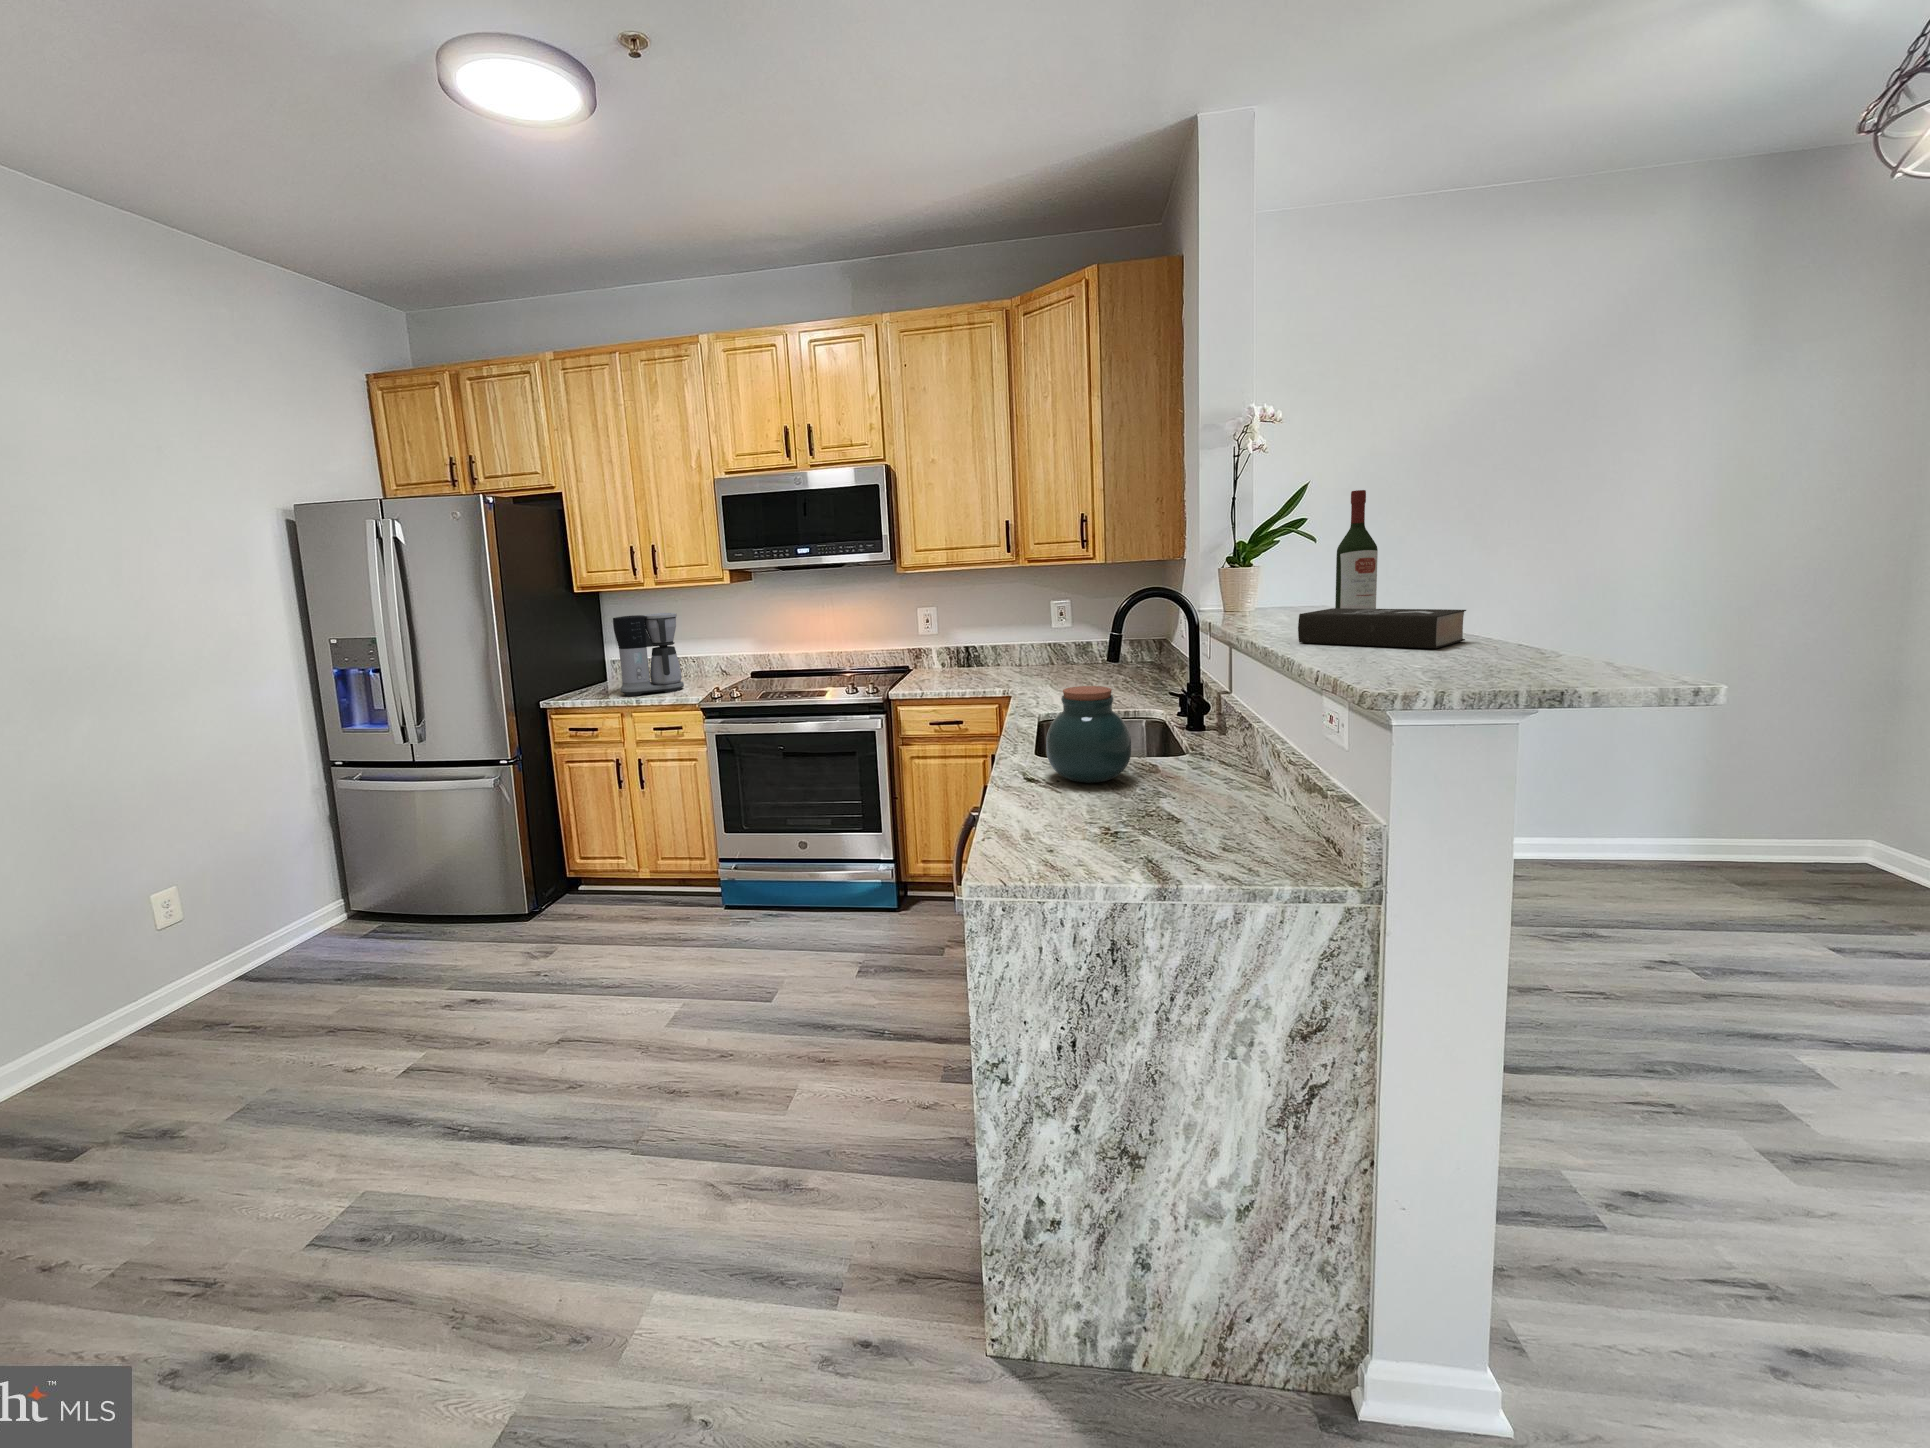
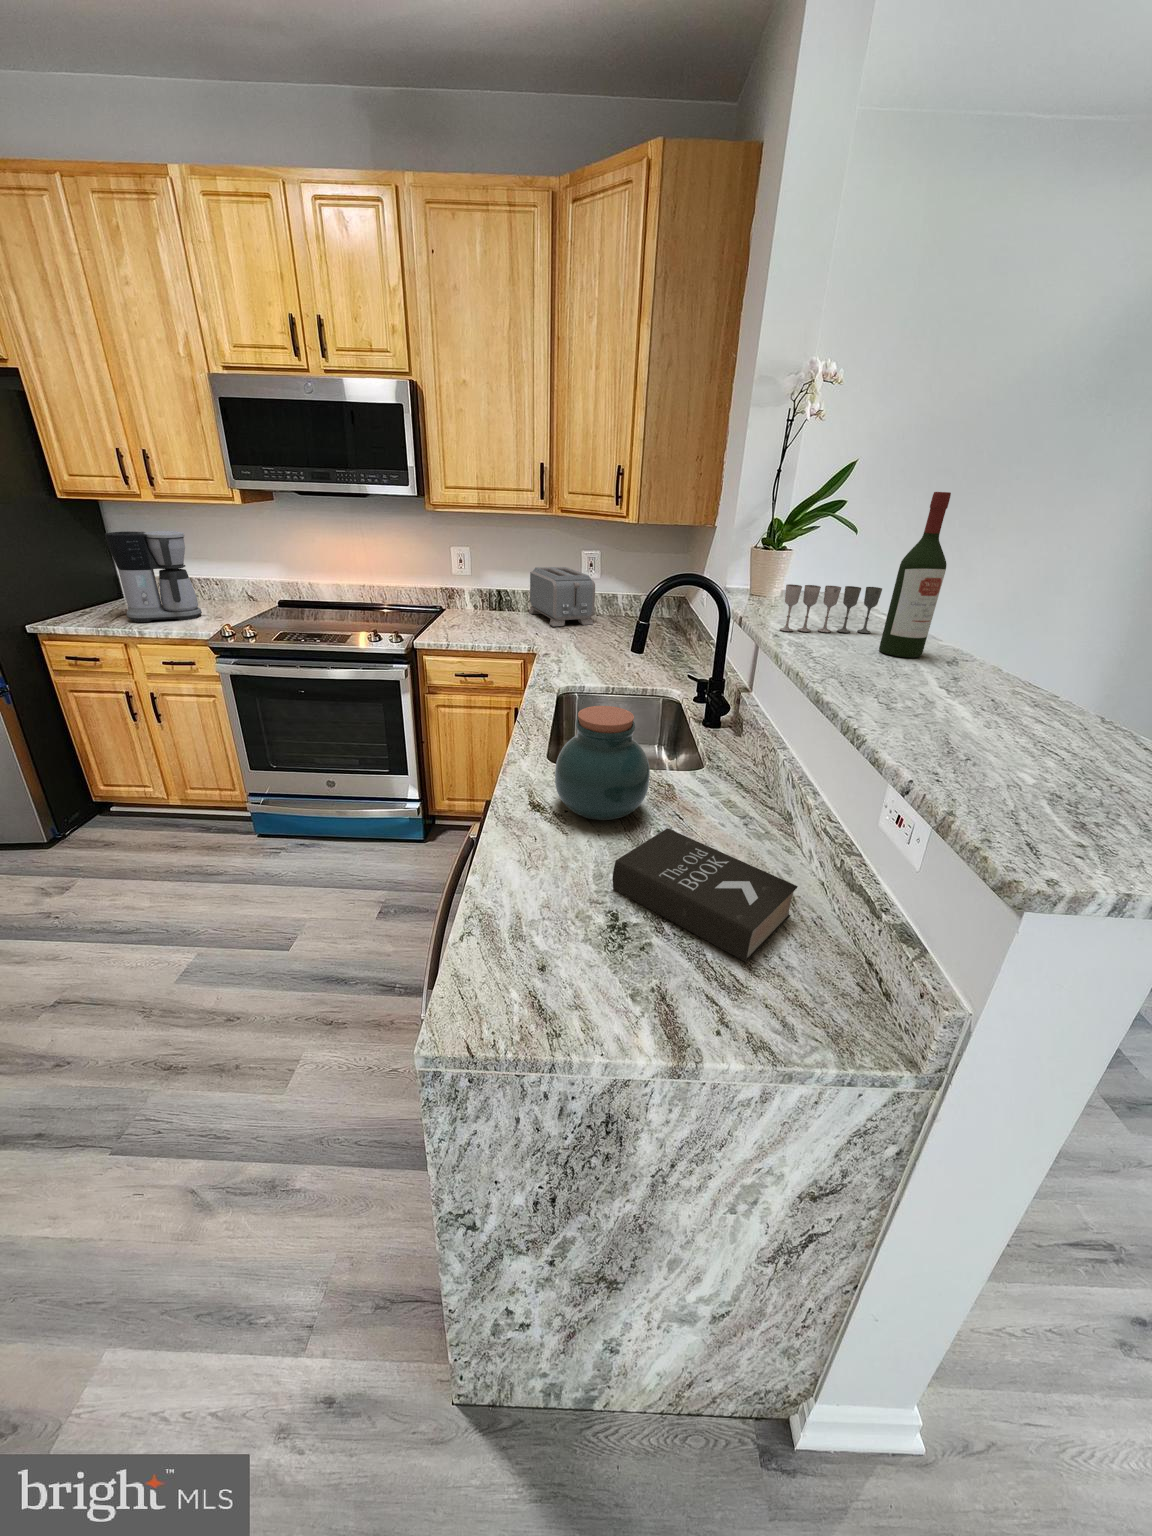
wine glass: none [1243,579,1337,624] -> present [780,584,882,633]
book: present [1298,608,1466,648] -> present [613,828,798,962]
toaster: none [1000,618,1070,674] -> present [529,567,595,626]

